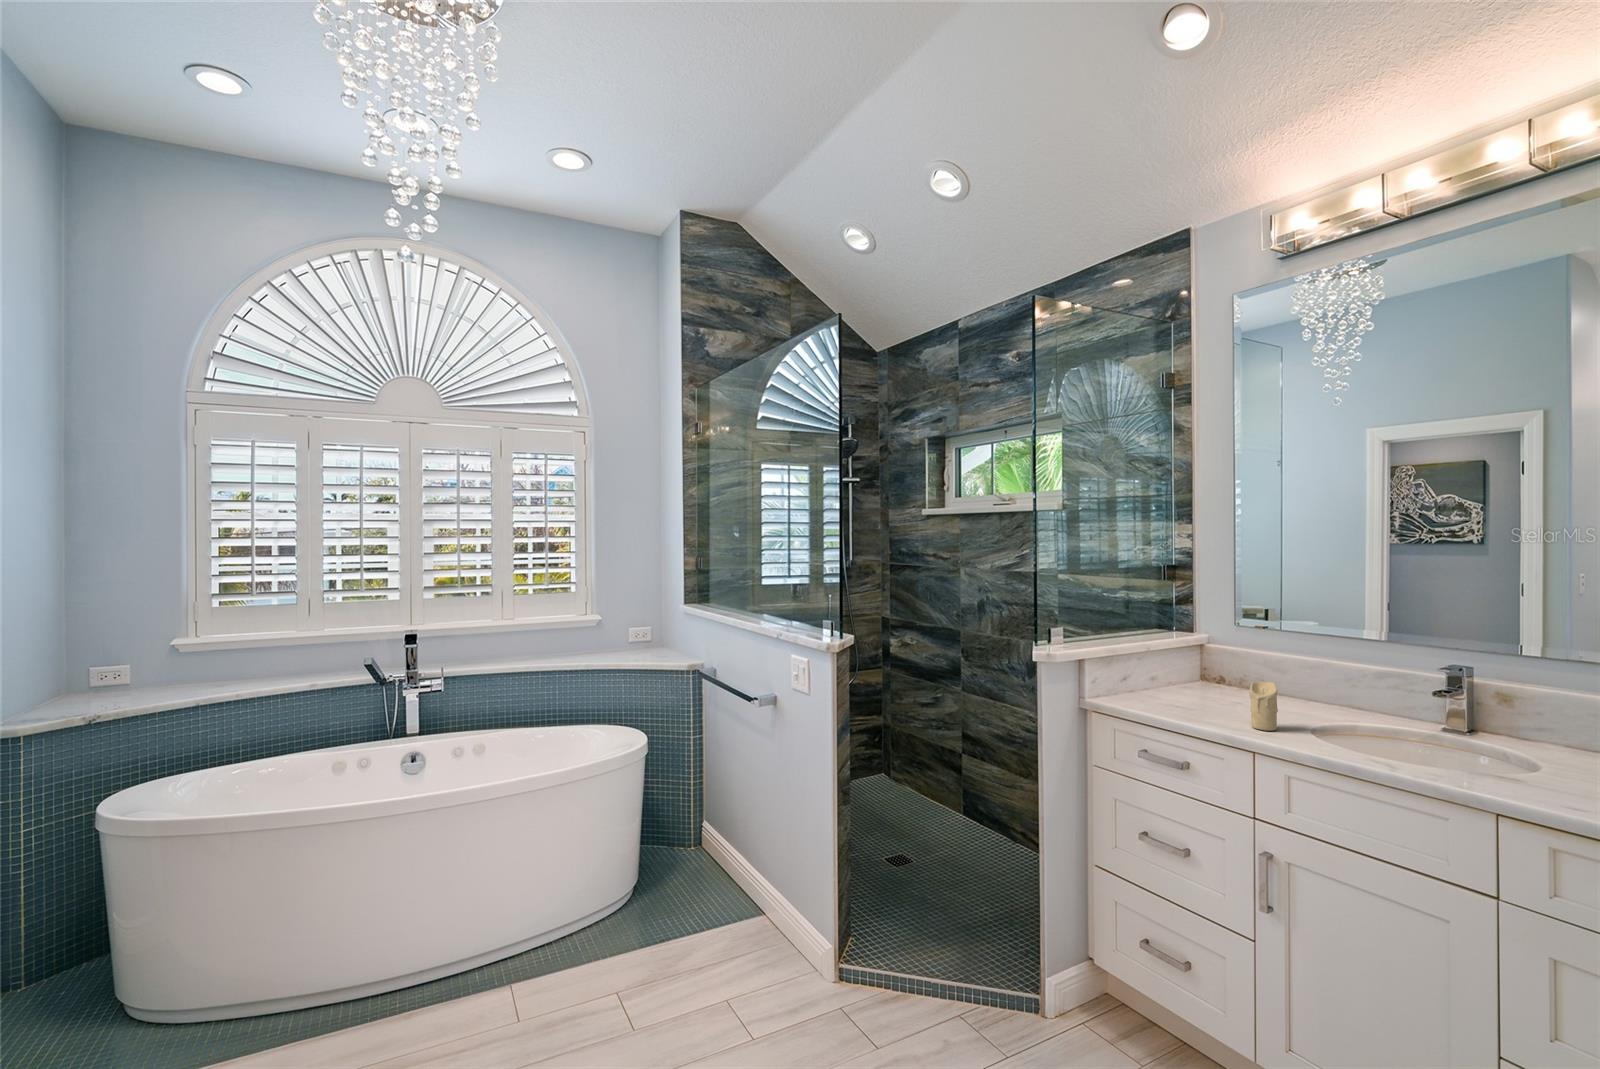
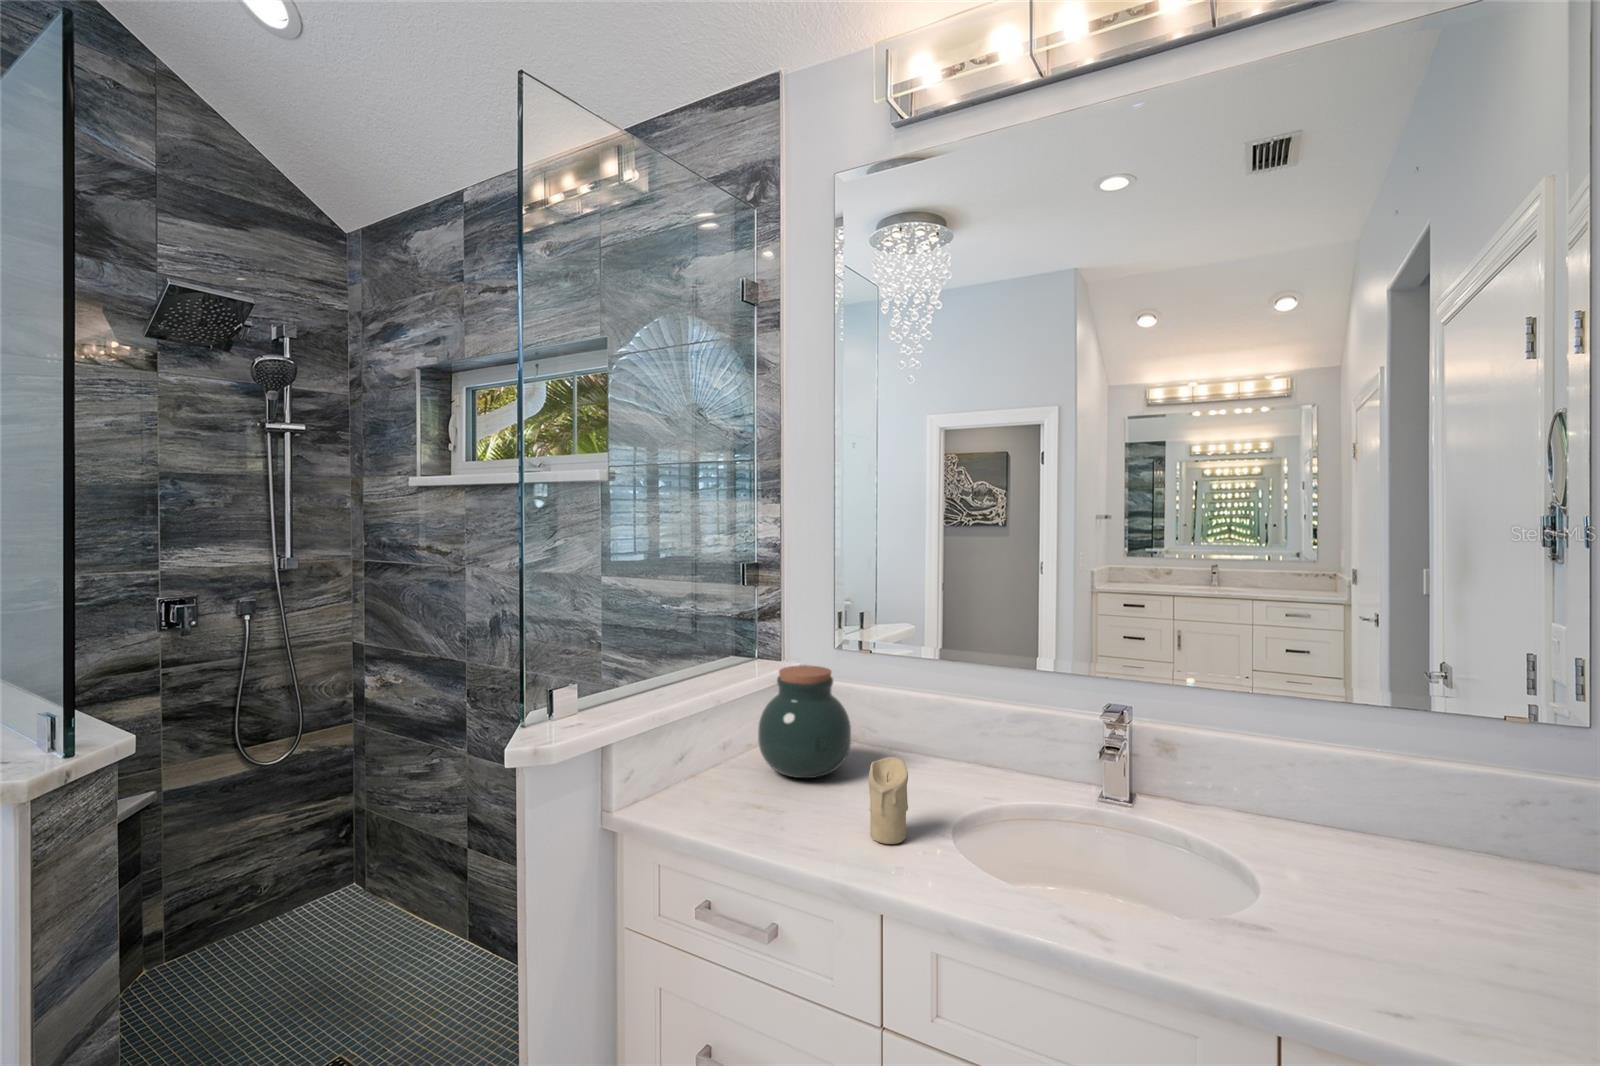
jar: none [1176,632,1246,701] -> present [758,665,851,778]

